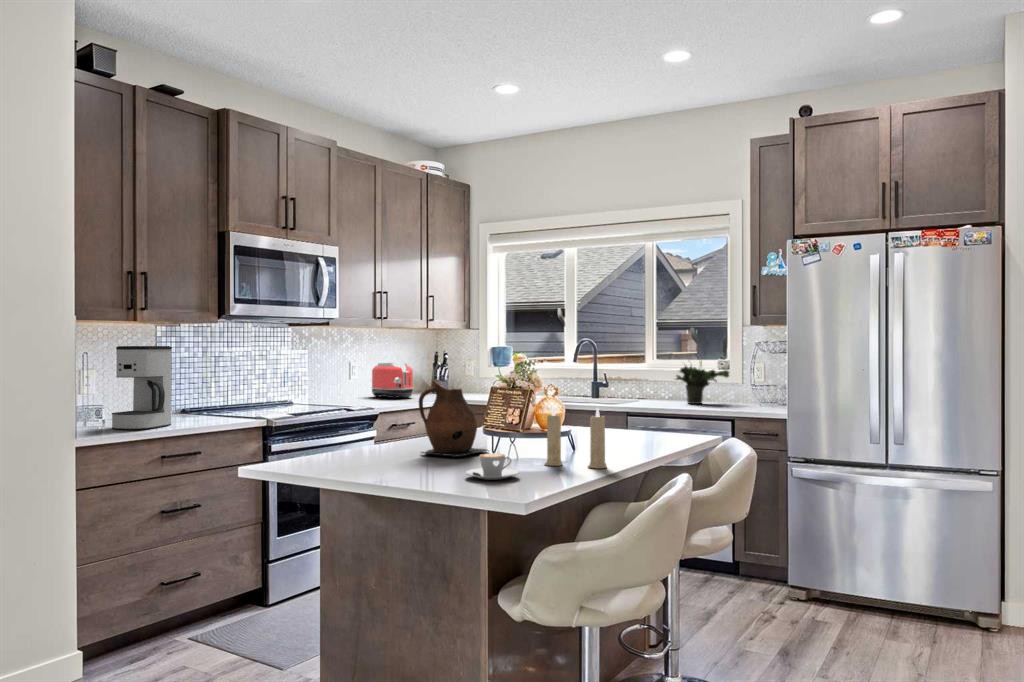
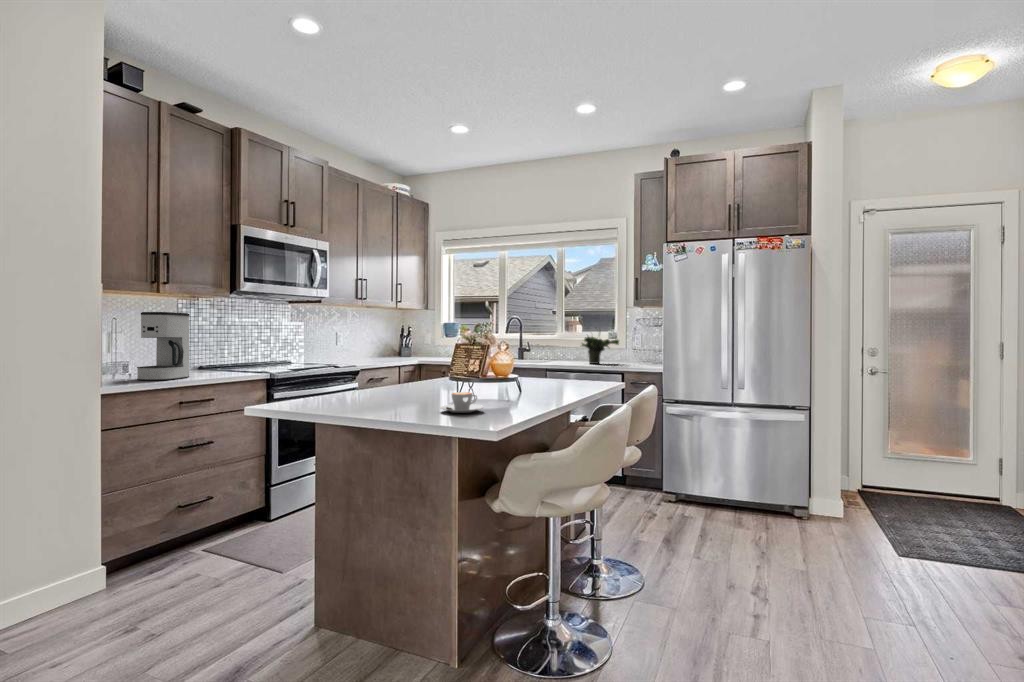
toaster: present [371,363,413,399] -> none [353,334,386,361]
ceramic pitcher: present [419,380,488,457] -> none [397,337,454,398]
candle: present [545,407,607,468] -> none [500,355,550,404]

